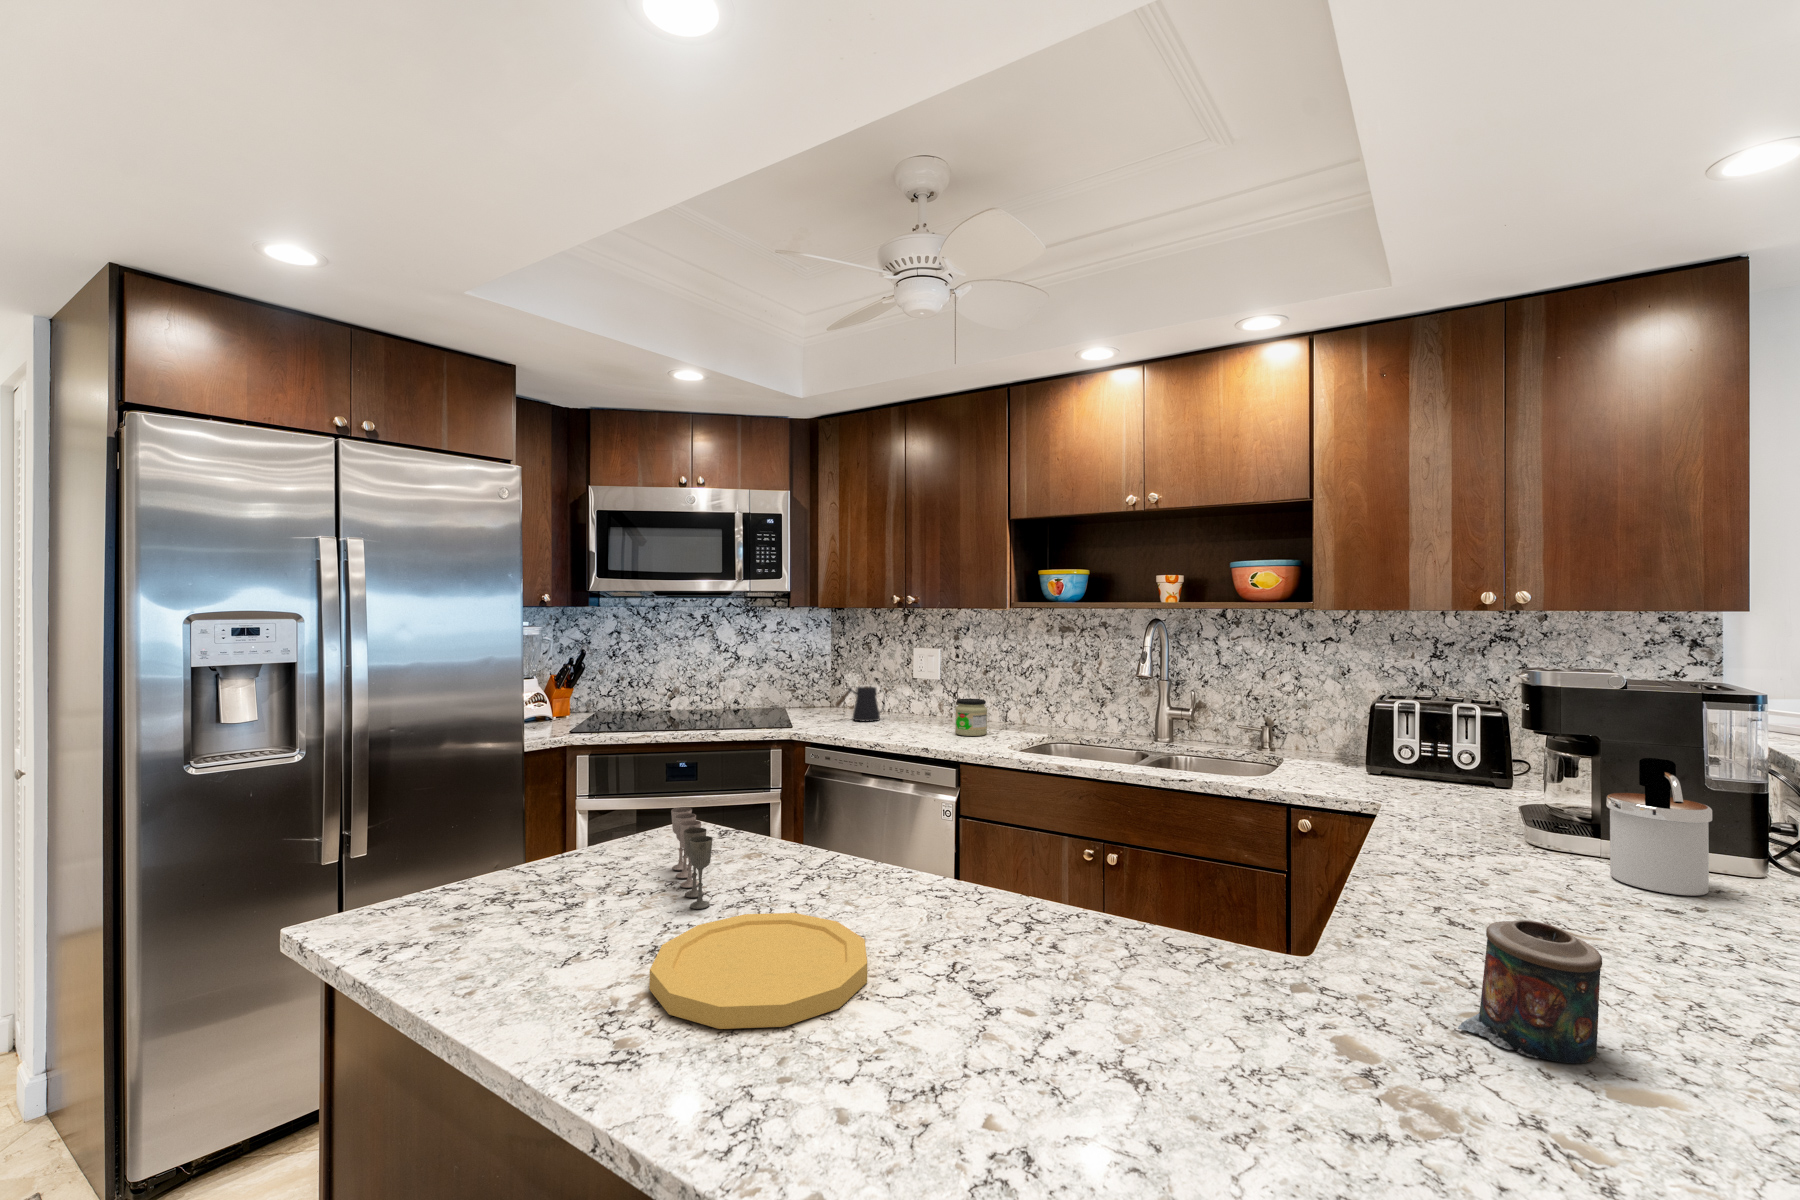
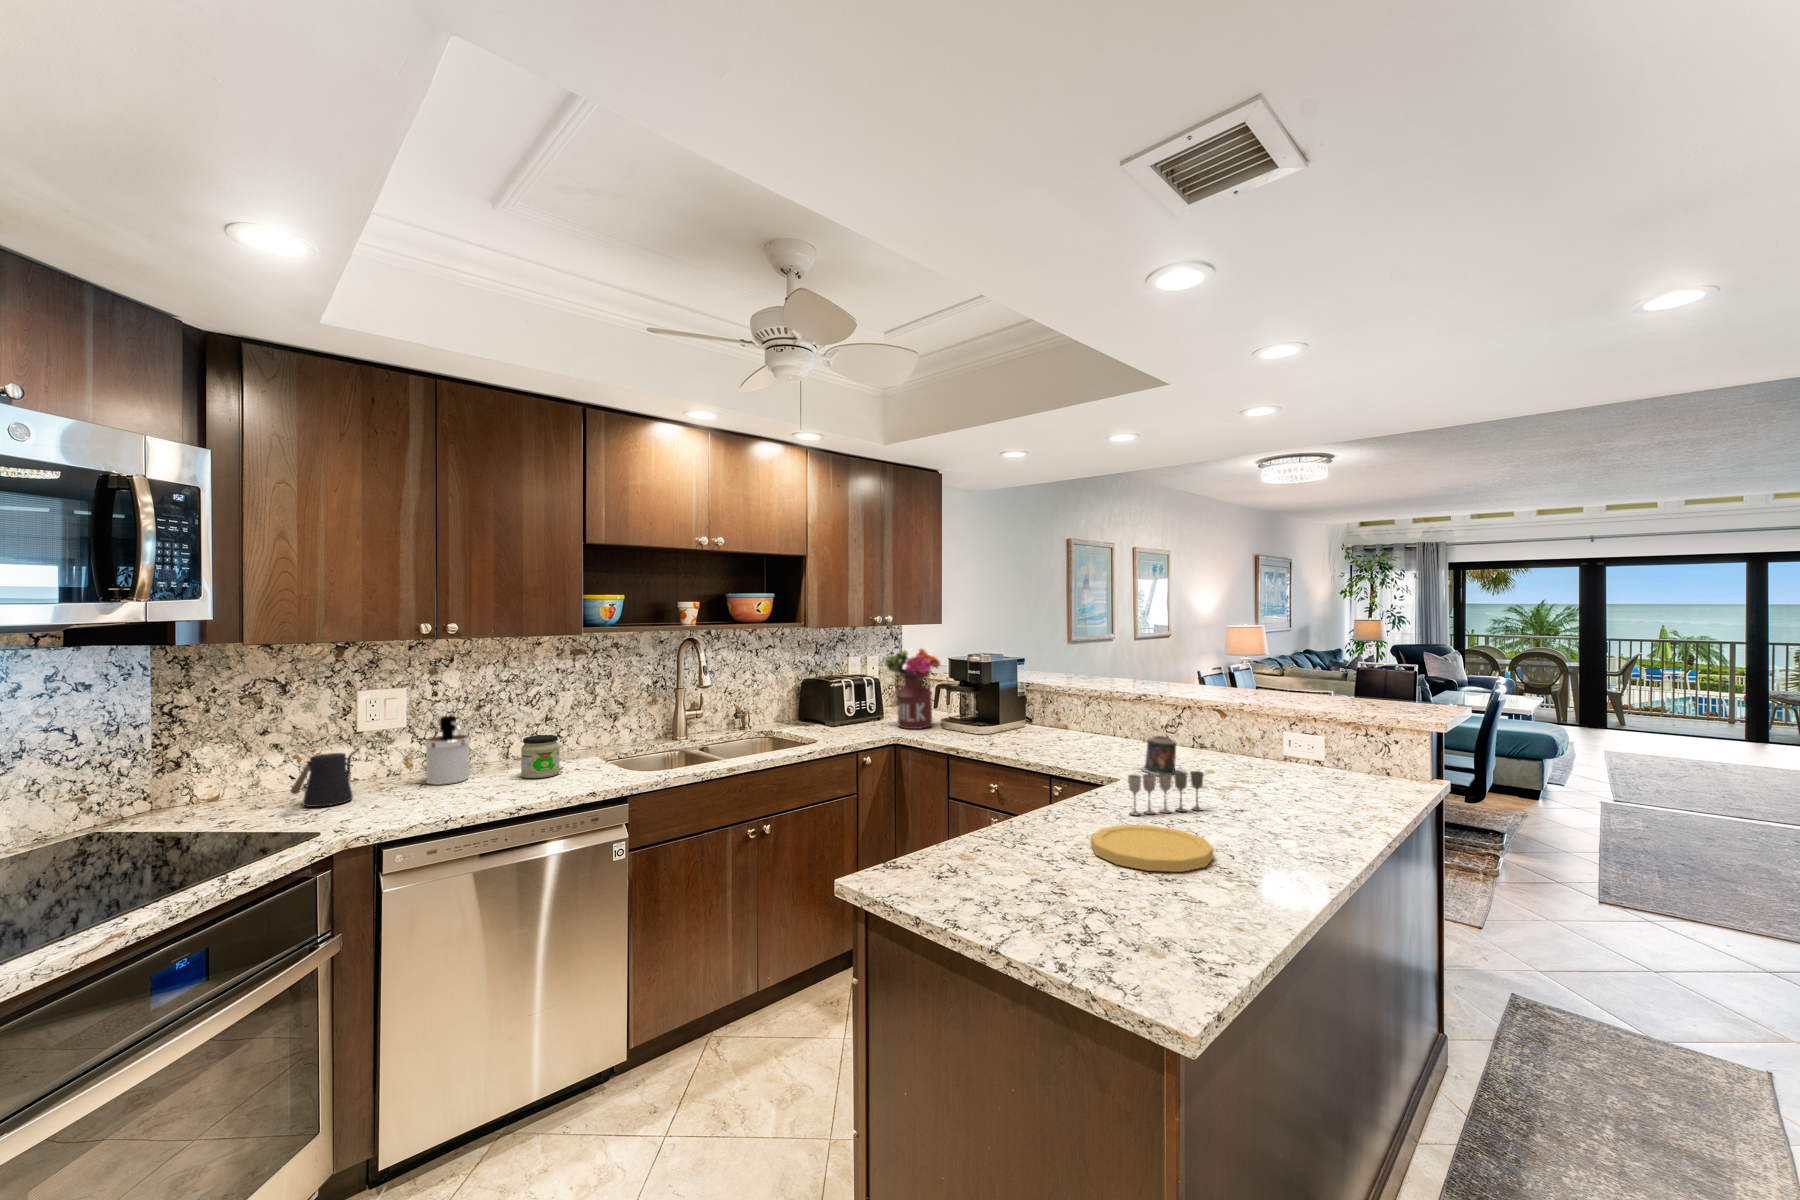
flower arrangement: none [1461,653,1590,815] -> present [885,649,940,729]
soap dispenser: present [1606,758,1712,896] -> present [424,716,470,785]
wine glass: present [671,807,713,909] -> present [1128,771,1204,815]

